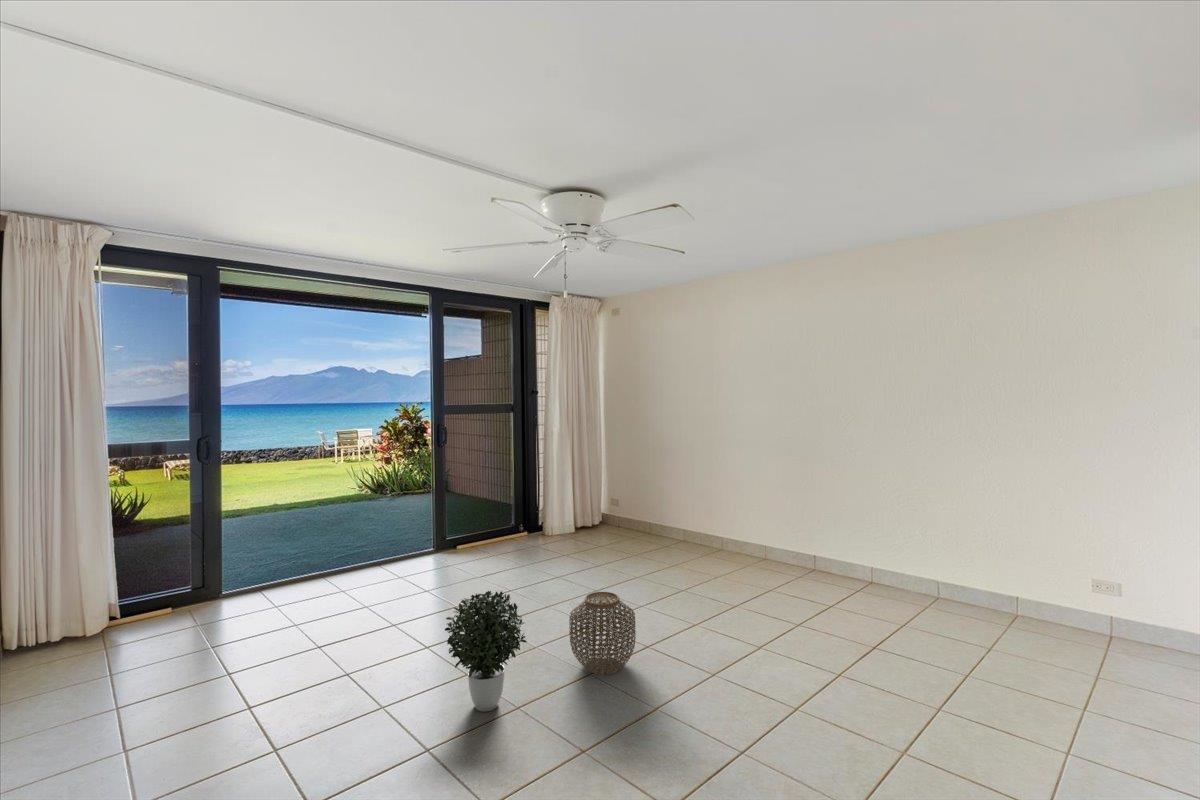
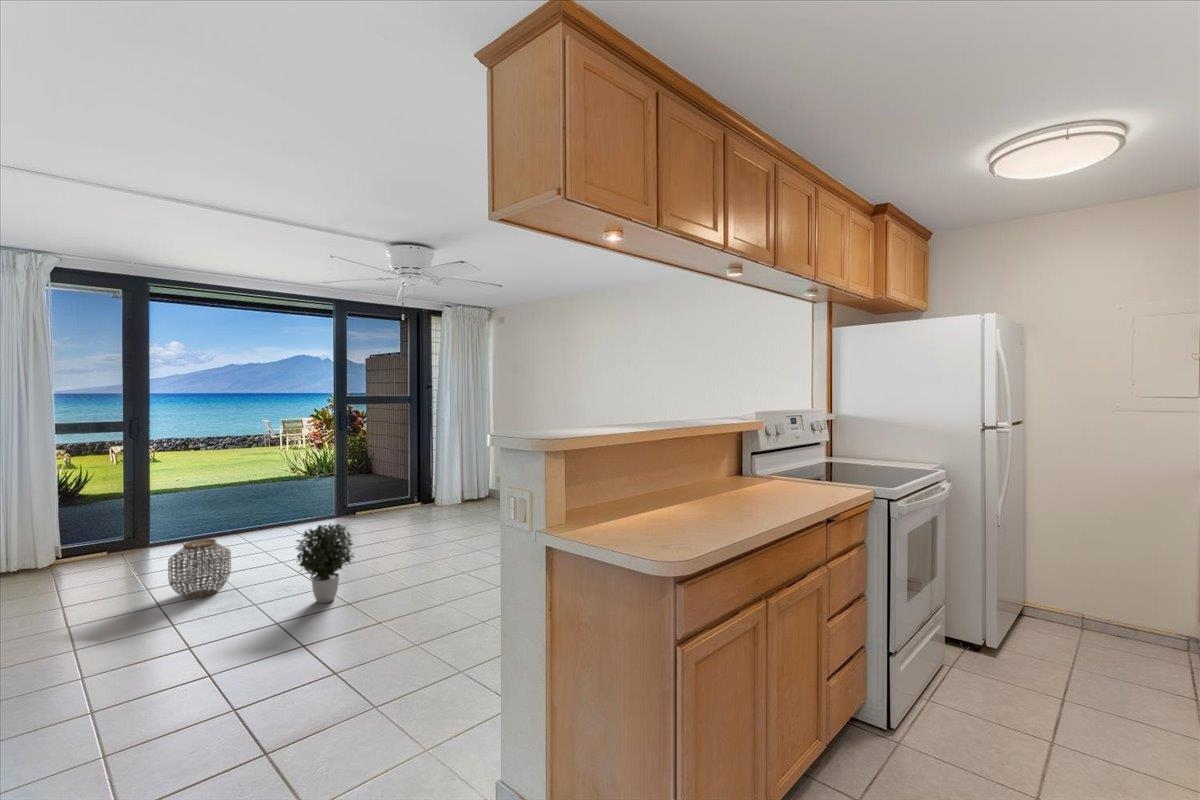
woven basket: present [569,592,636,675] -> present [168,539,231,599]

